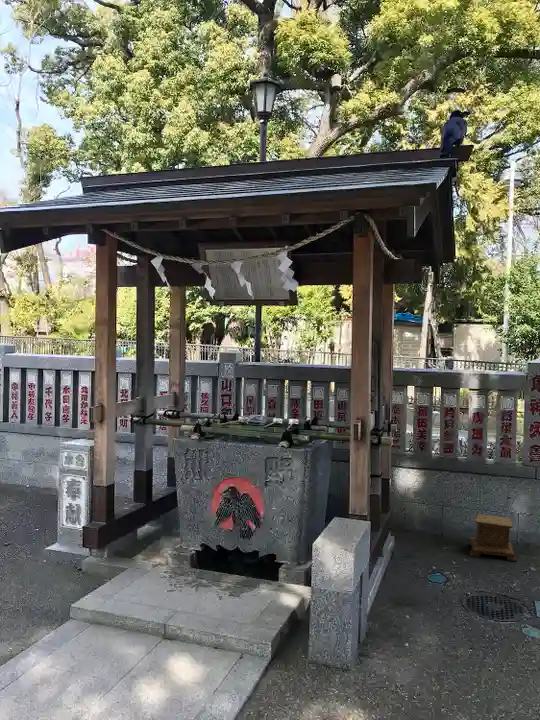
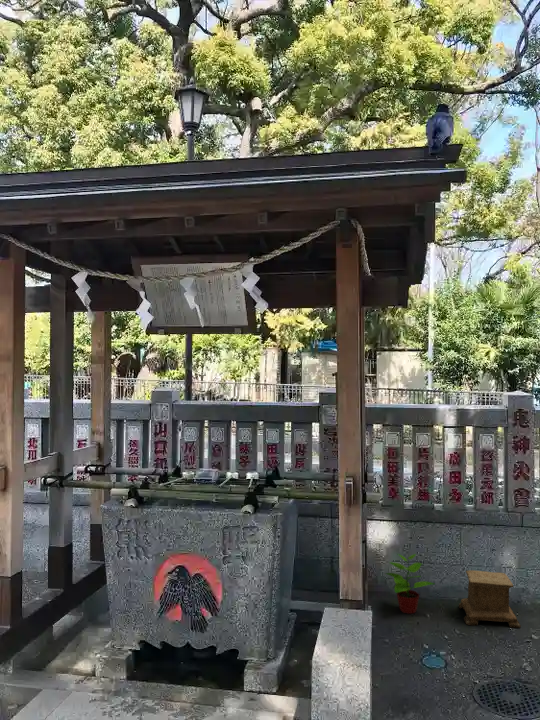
potted plant: none [406,495,447,545] -> present [386,554,434,613]

